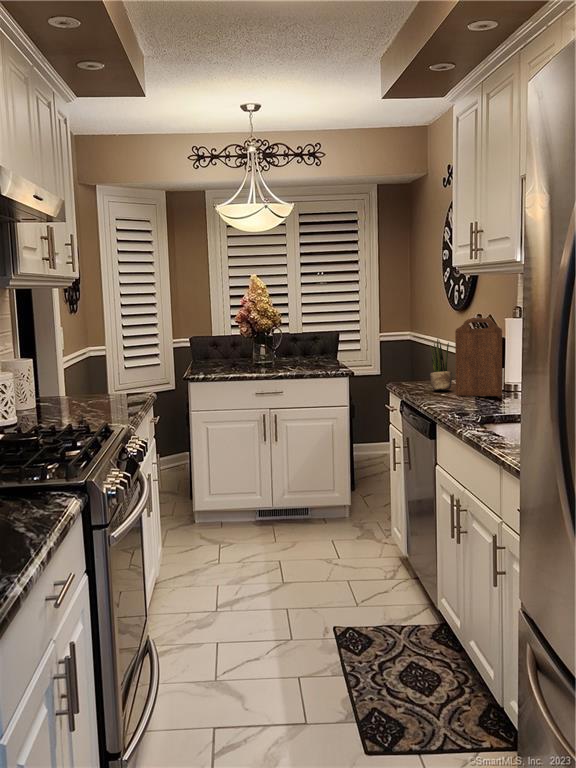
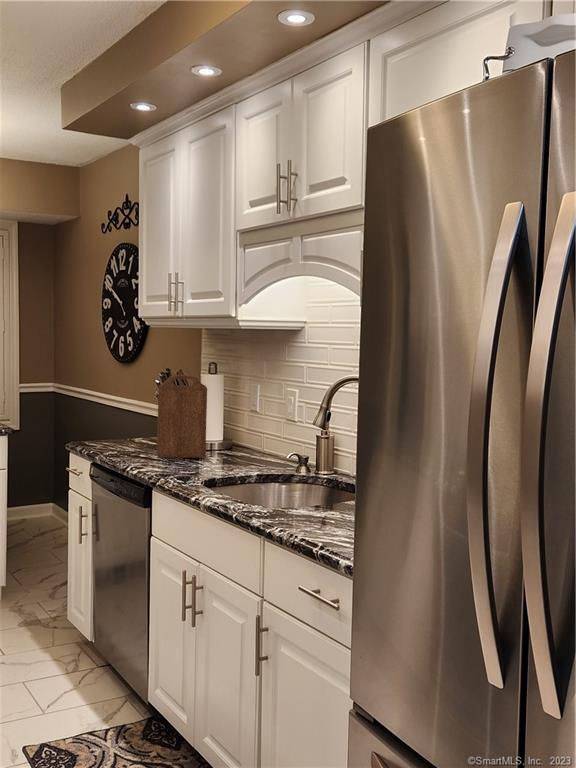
potted plant: present [430,339,452,390] -> none [125,394,148,451]

